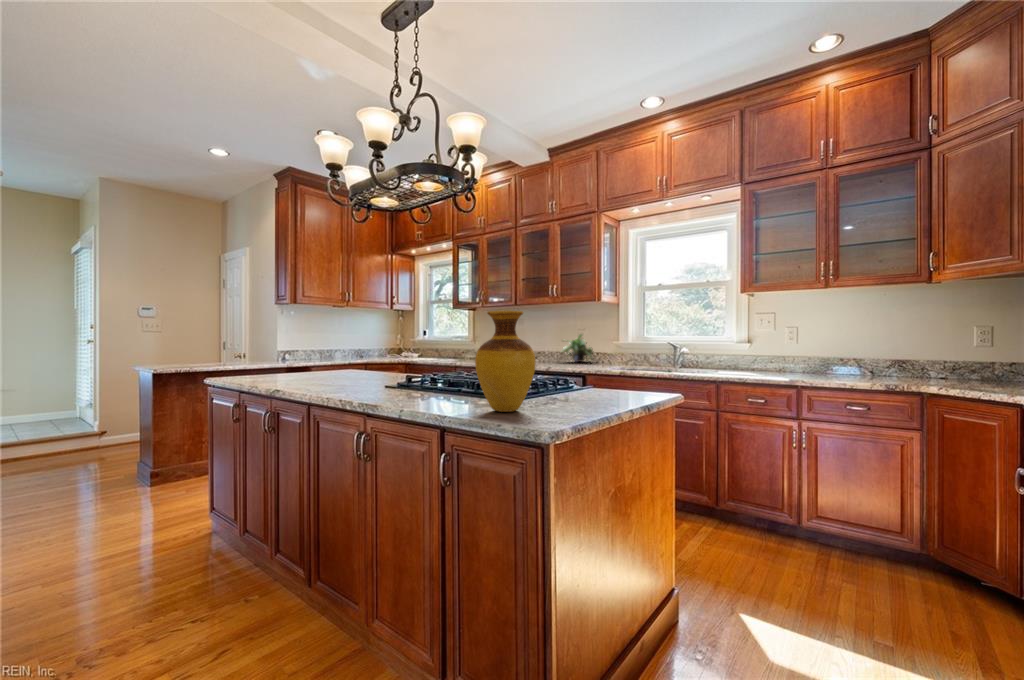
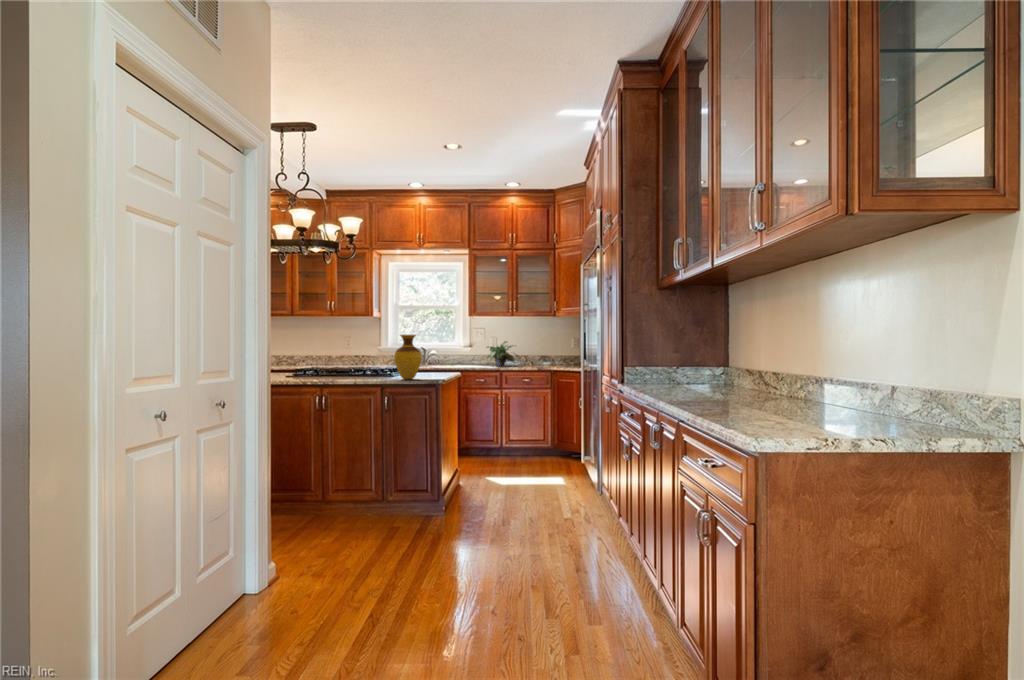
potted plant: present [561,334,593,362] -> present [487,341,517,366]

